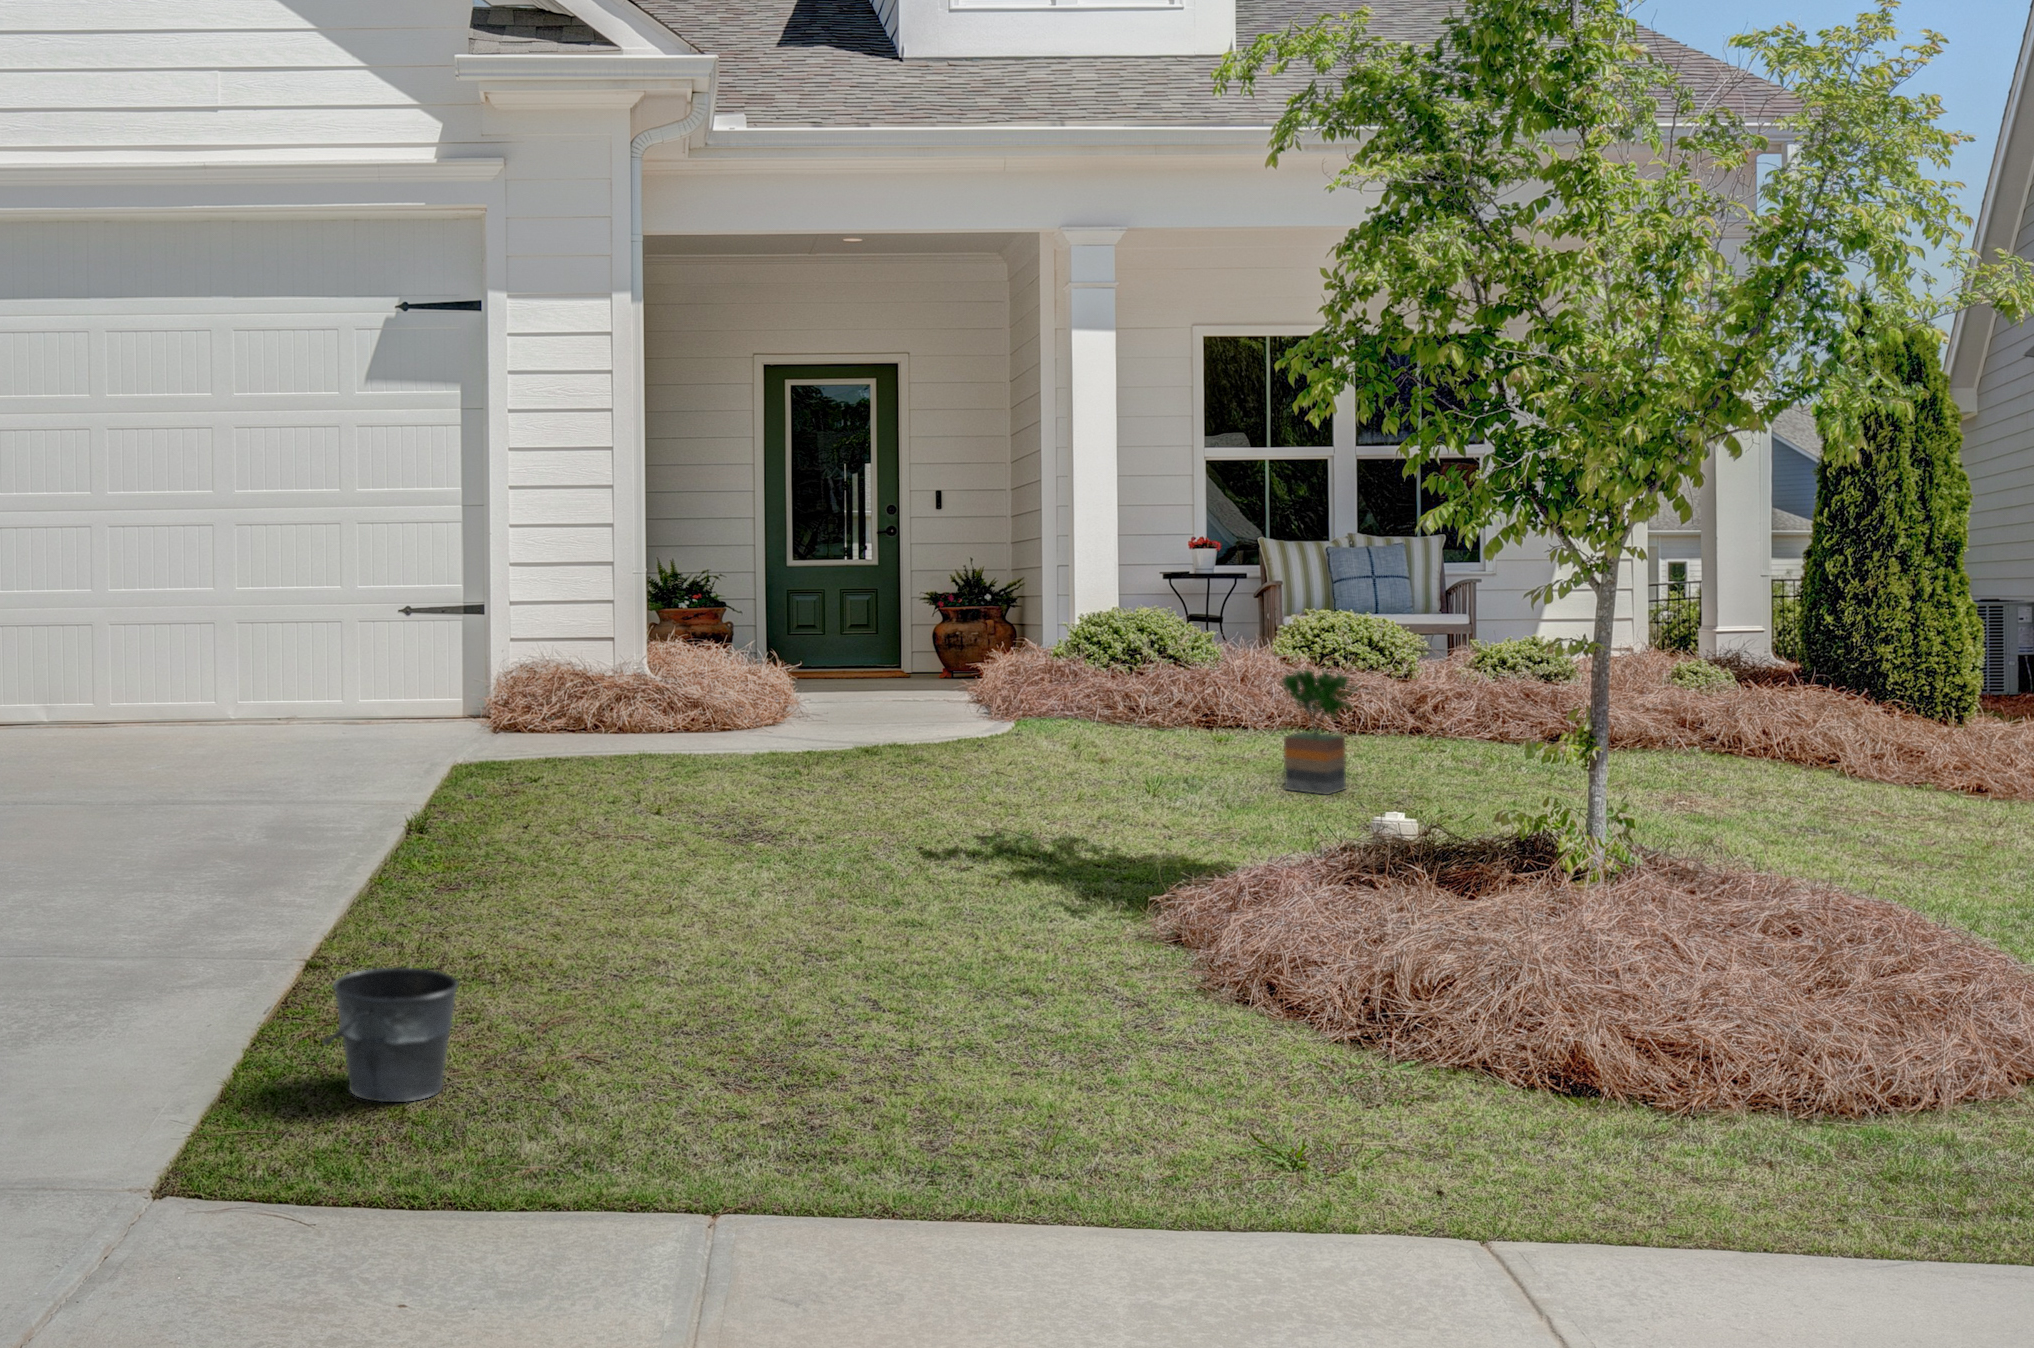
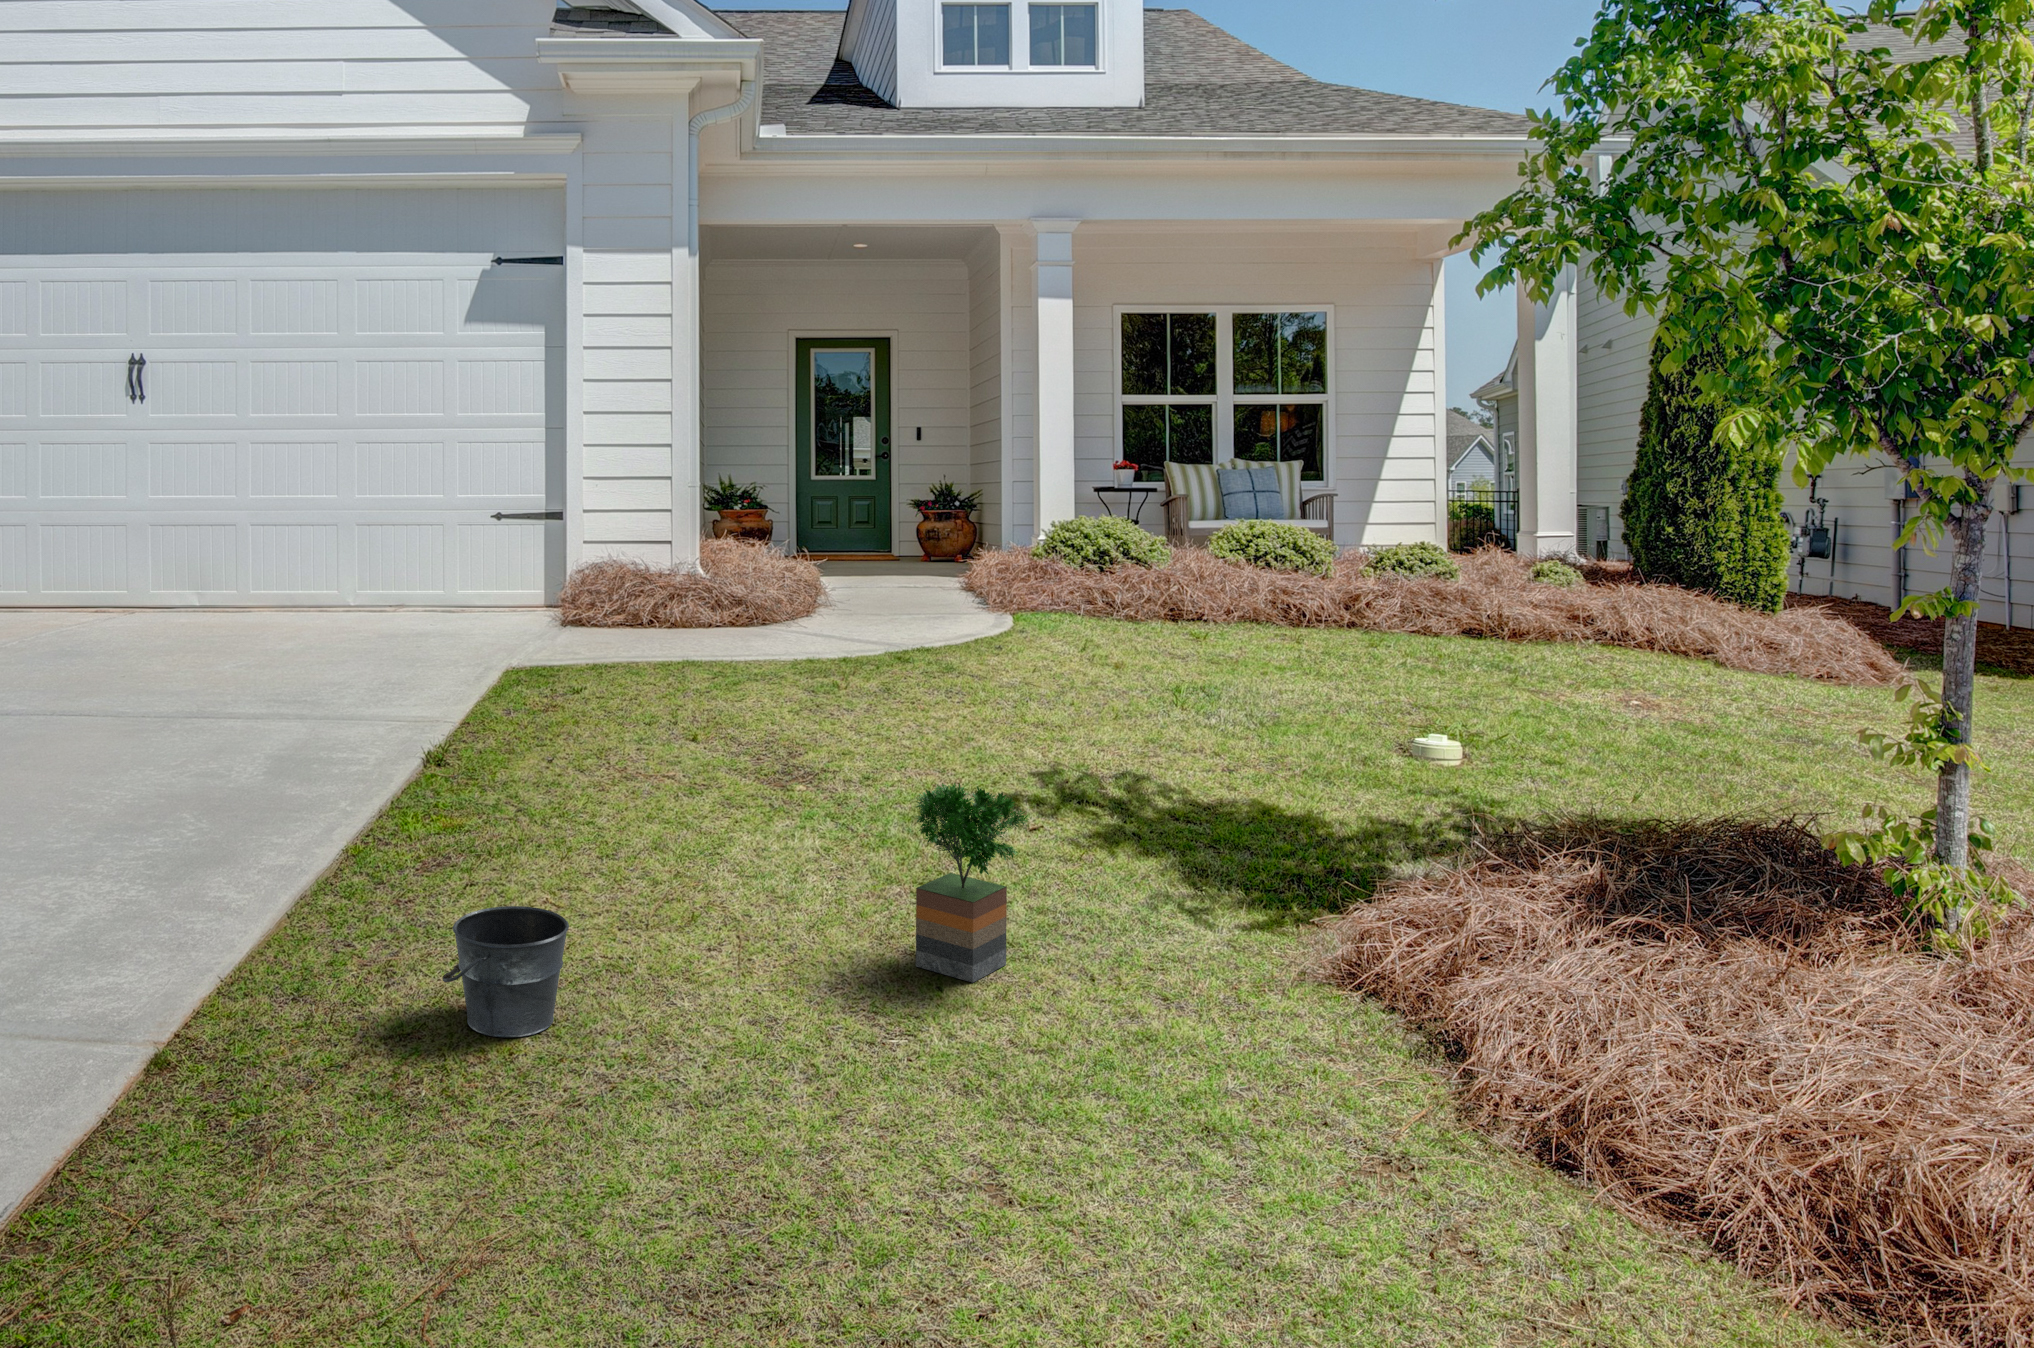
potted tree: present [1280,670,1358,795] -> present [916,783,1029,983]

